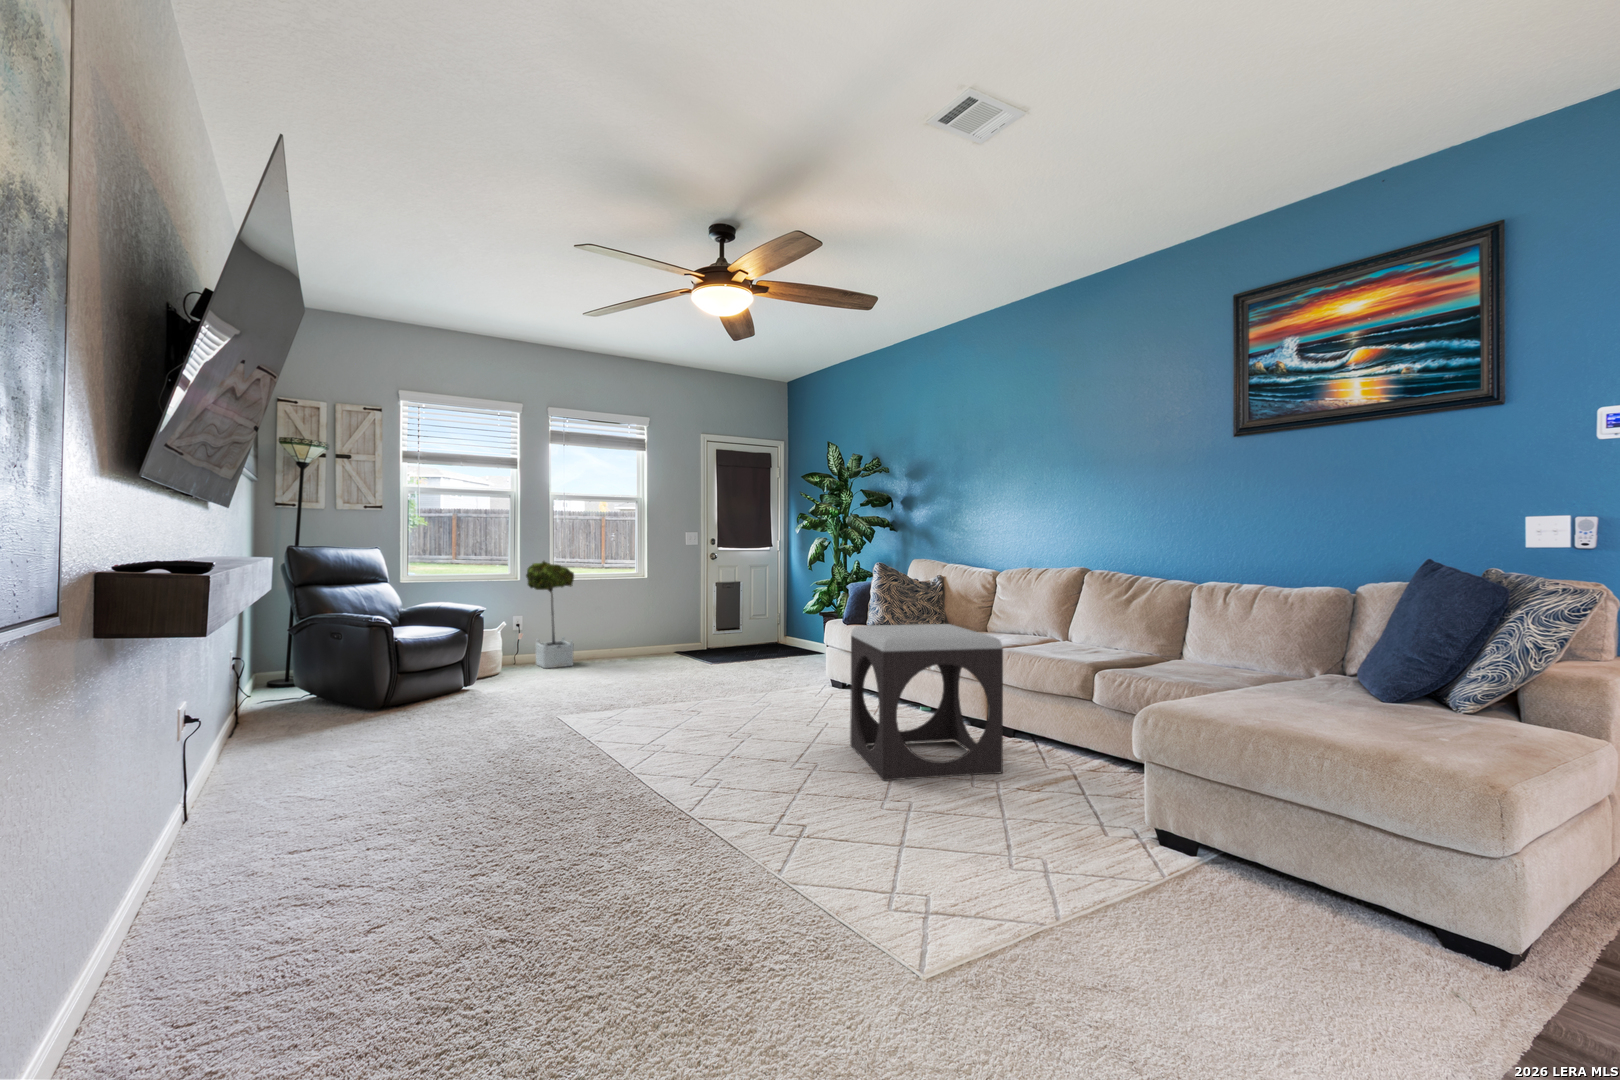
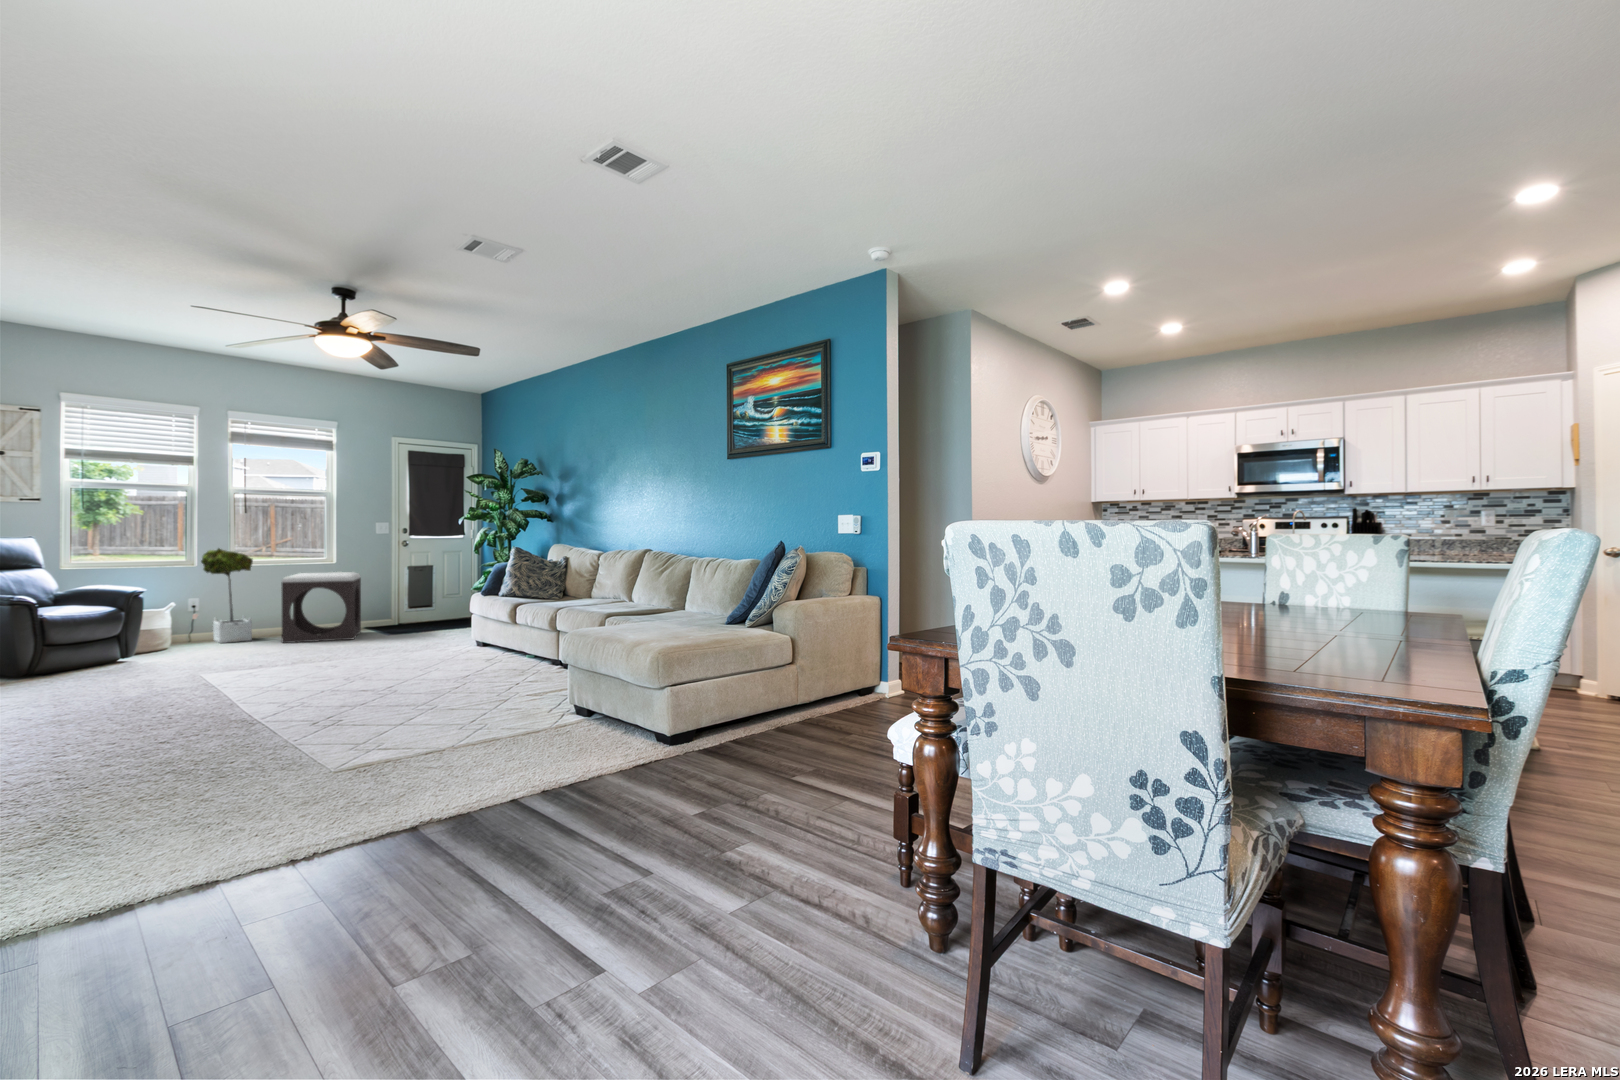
footstool: present [850,624,1003,780] -> present [282,572,361,643]

